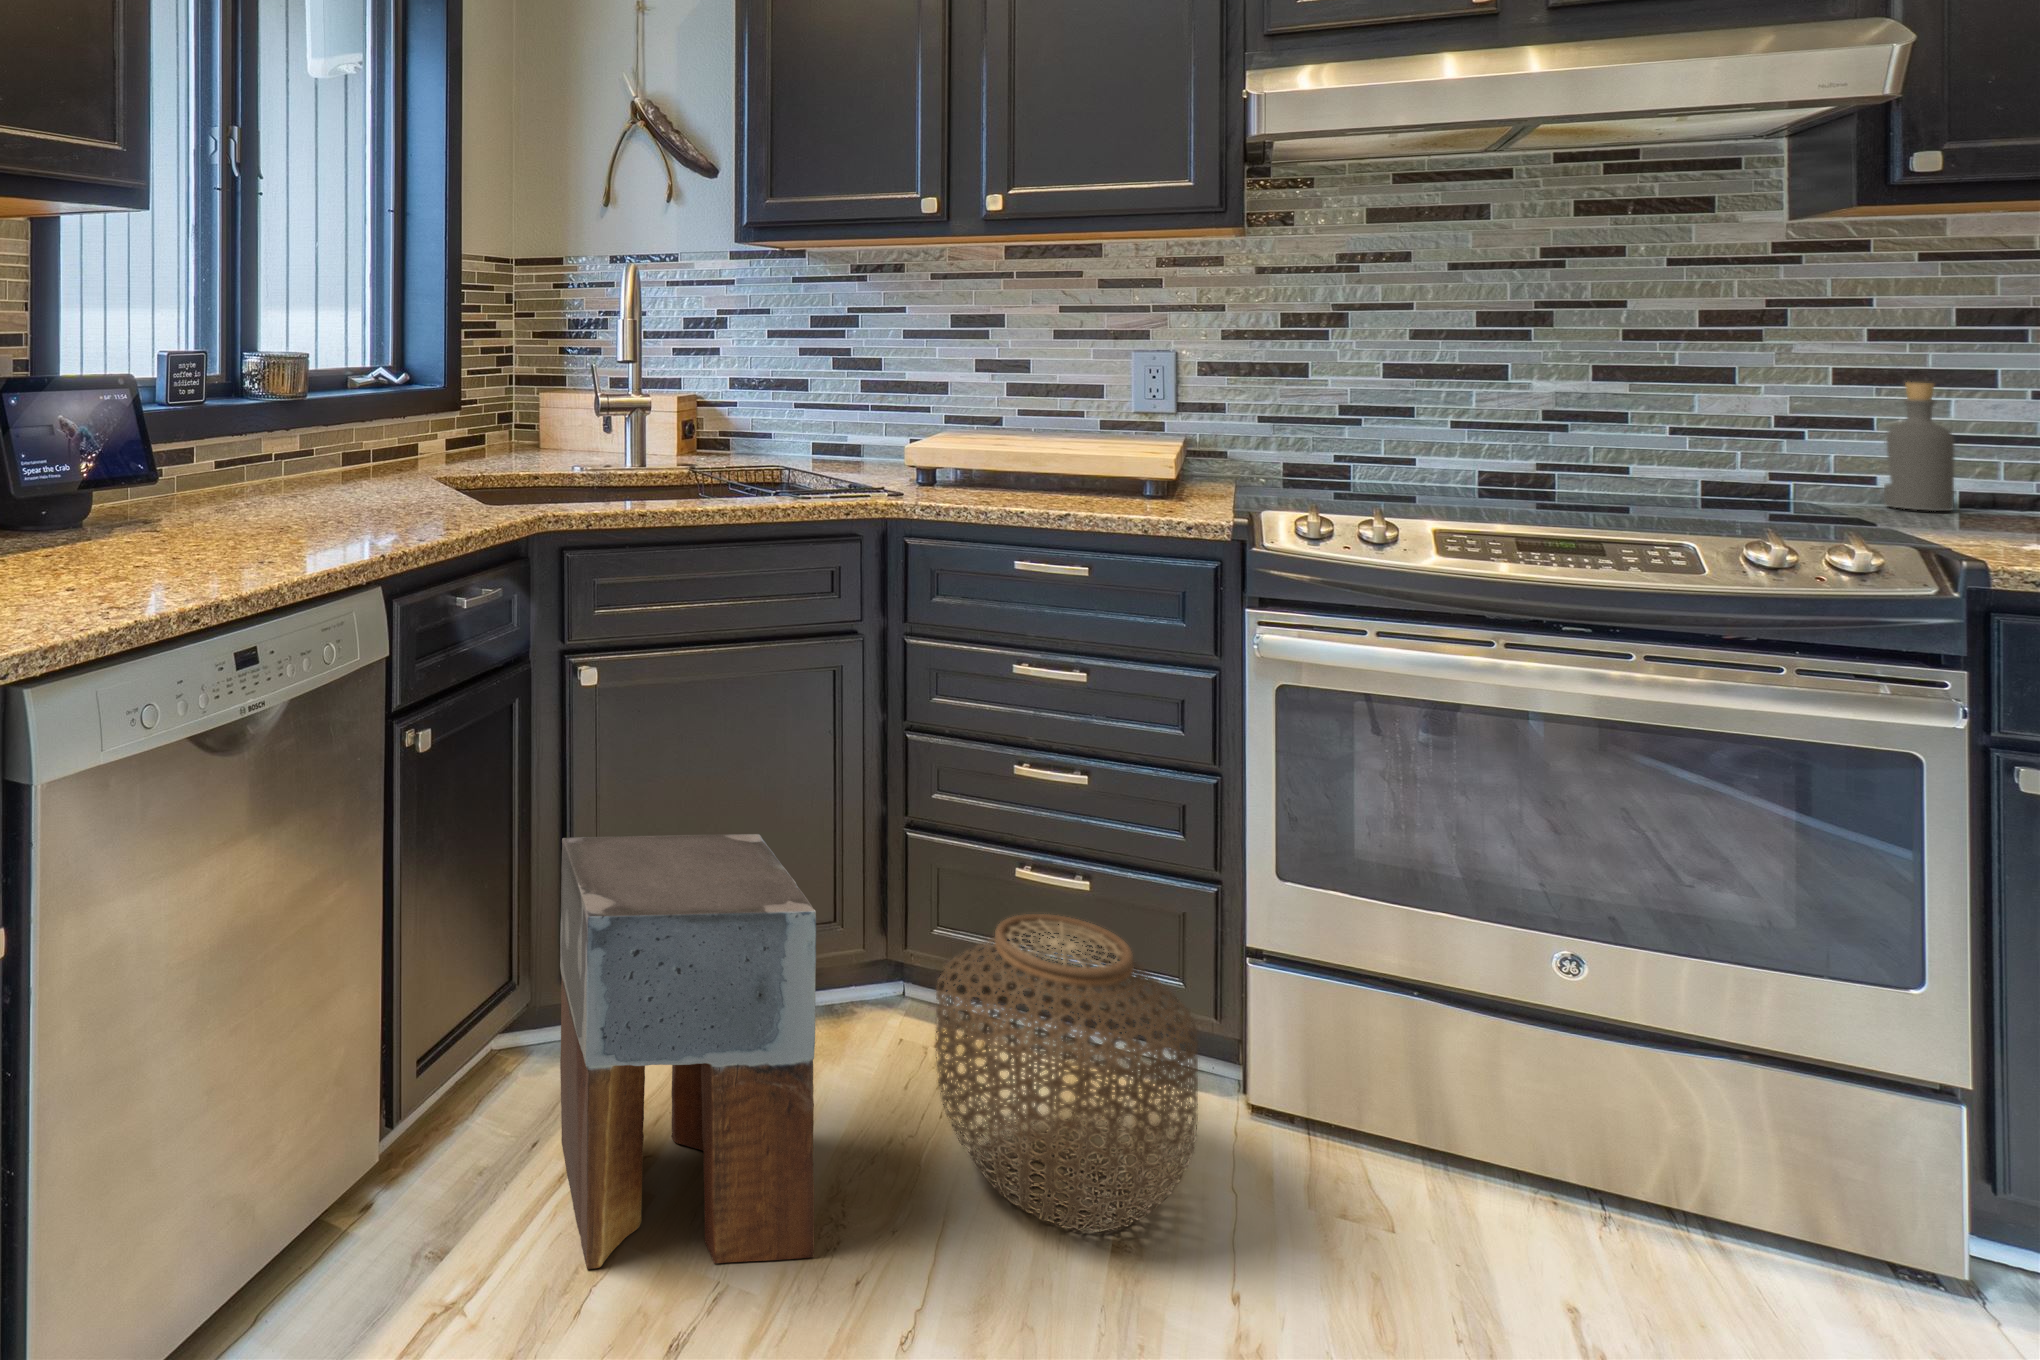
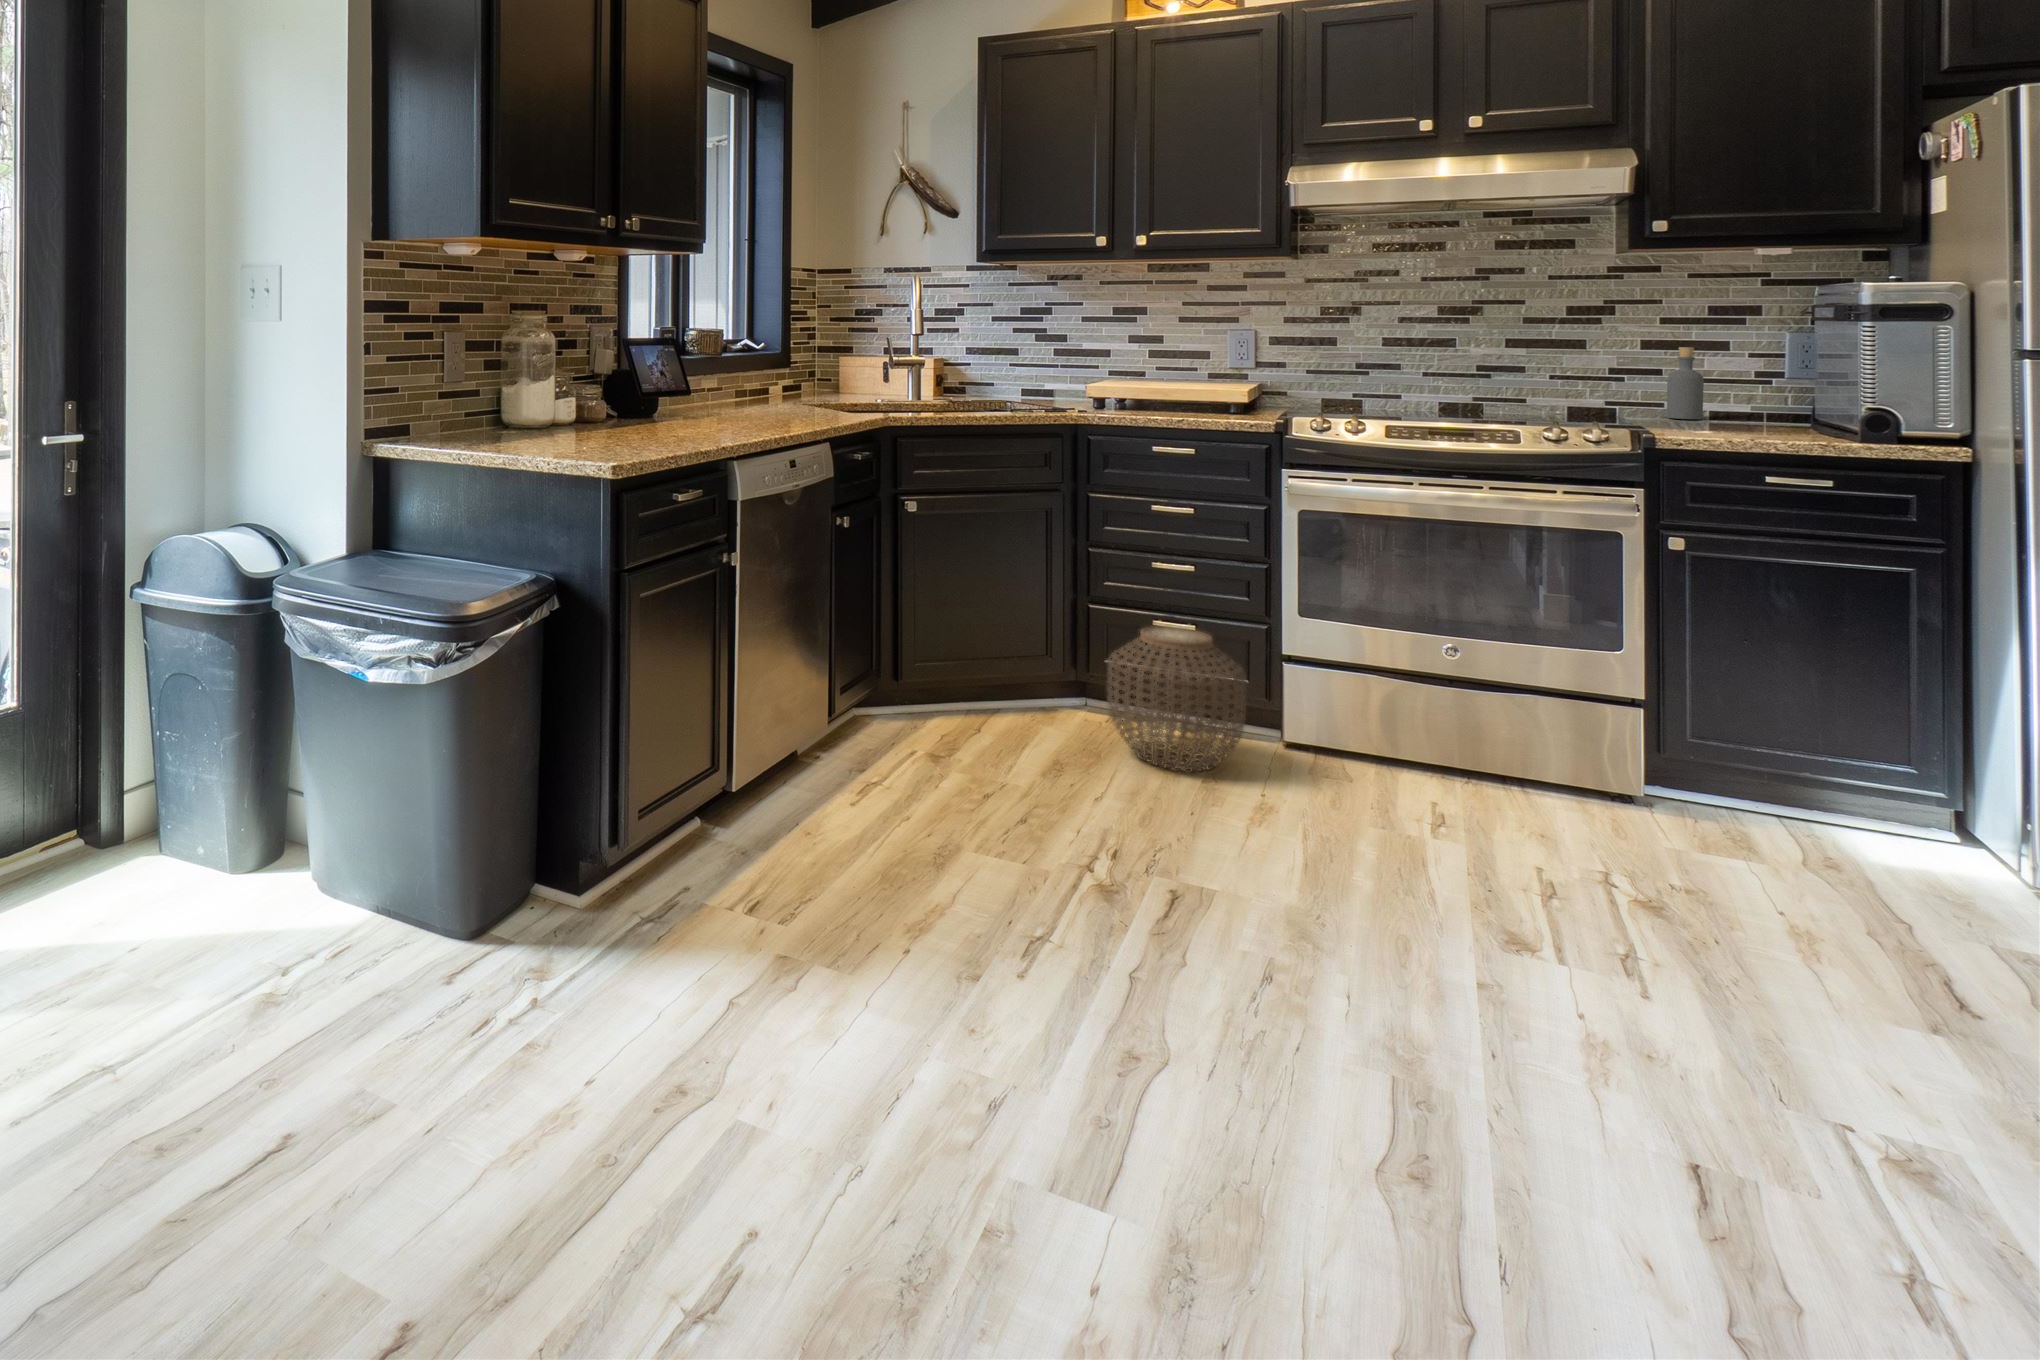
stool: present [560,834,816,1269] -> none [906,584,1049,773]

